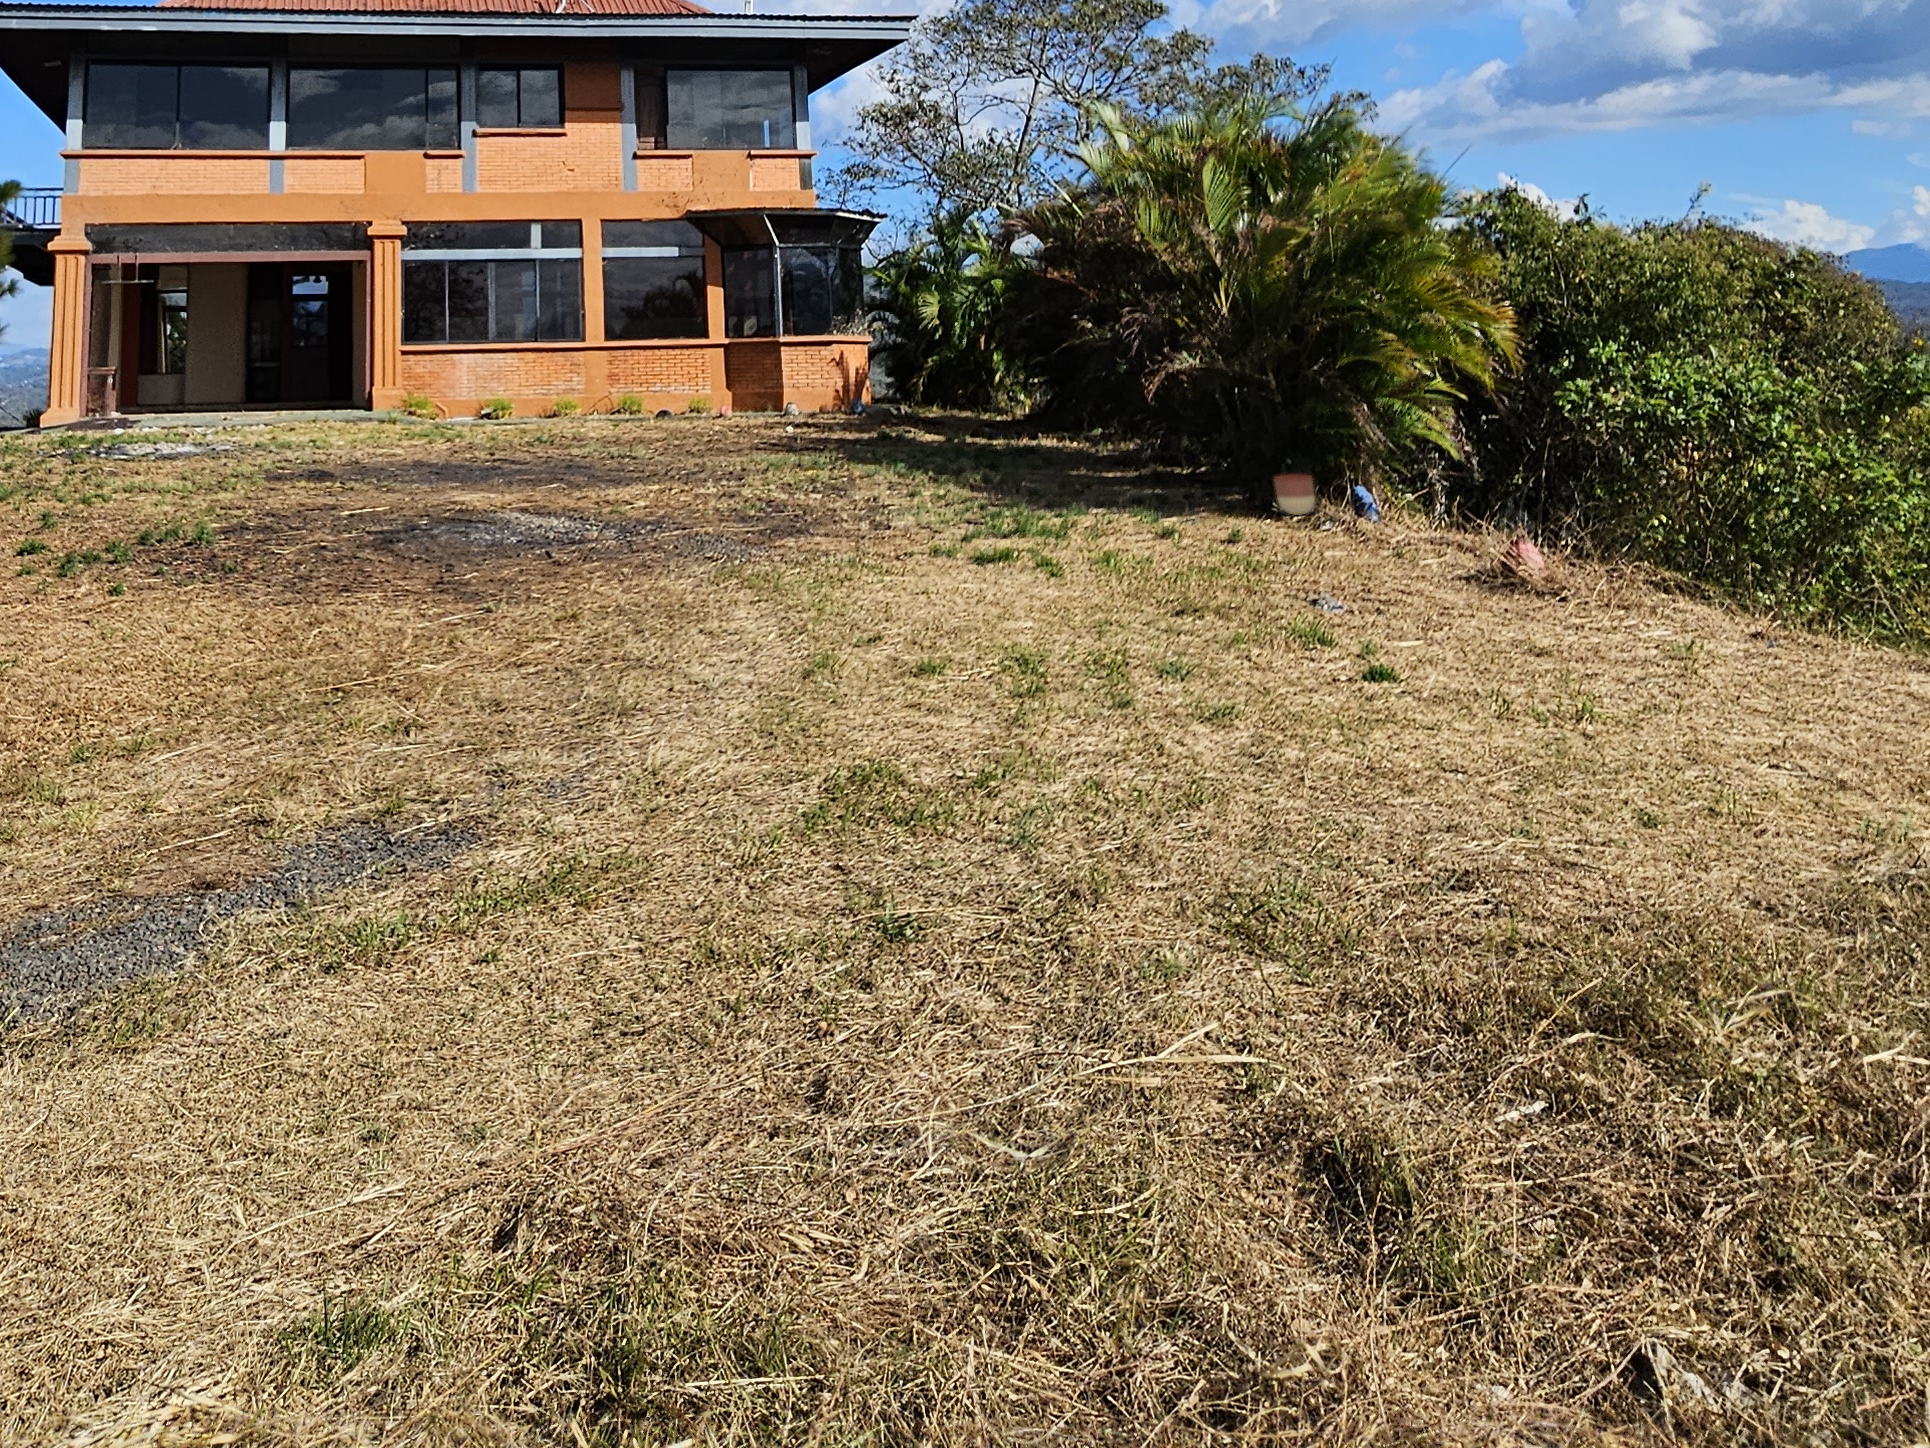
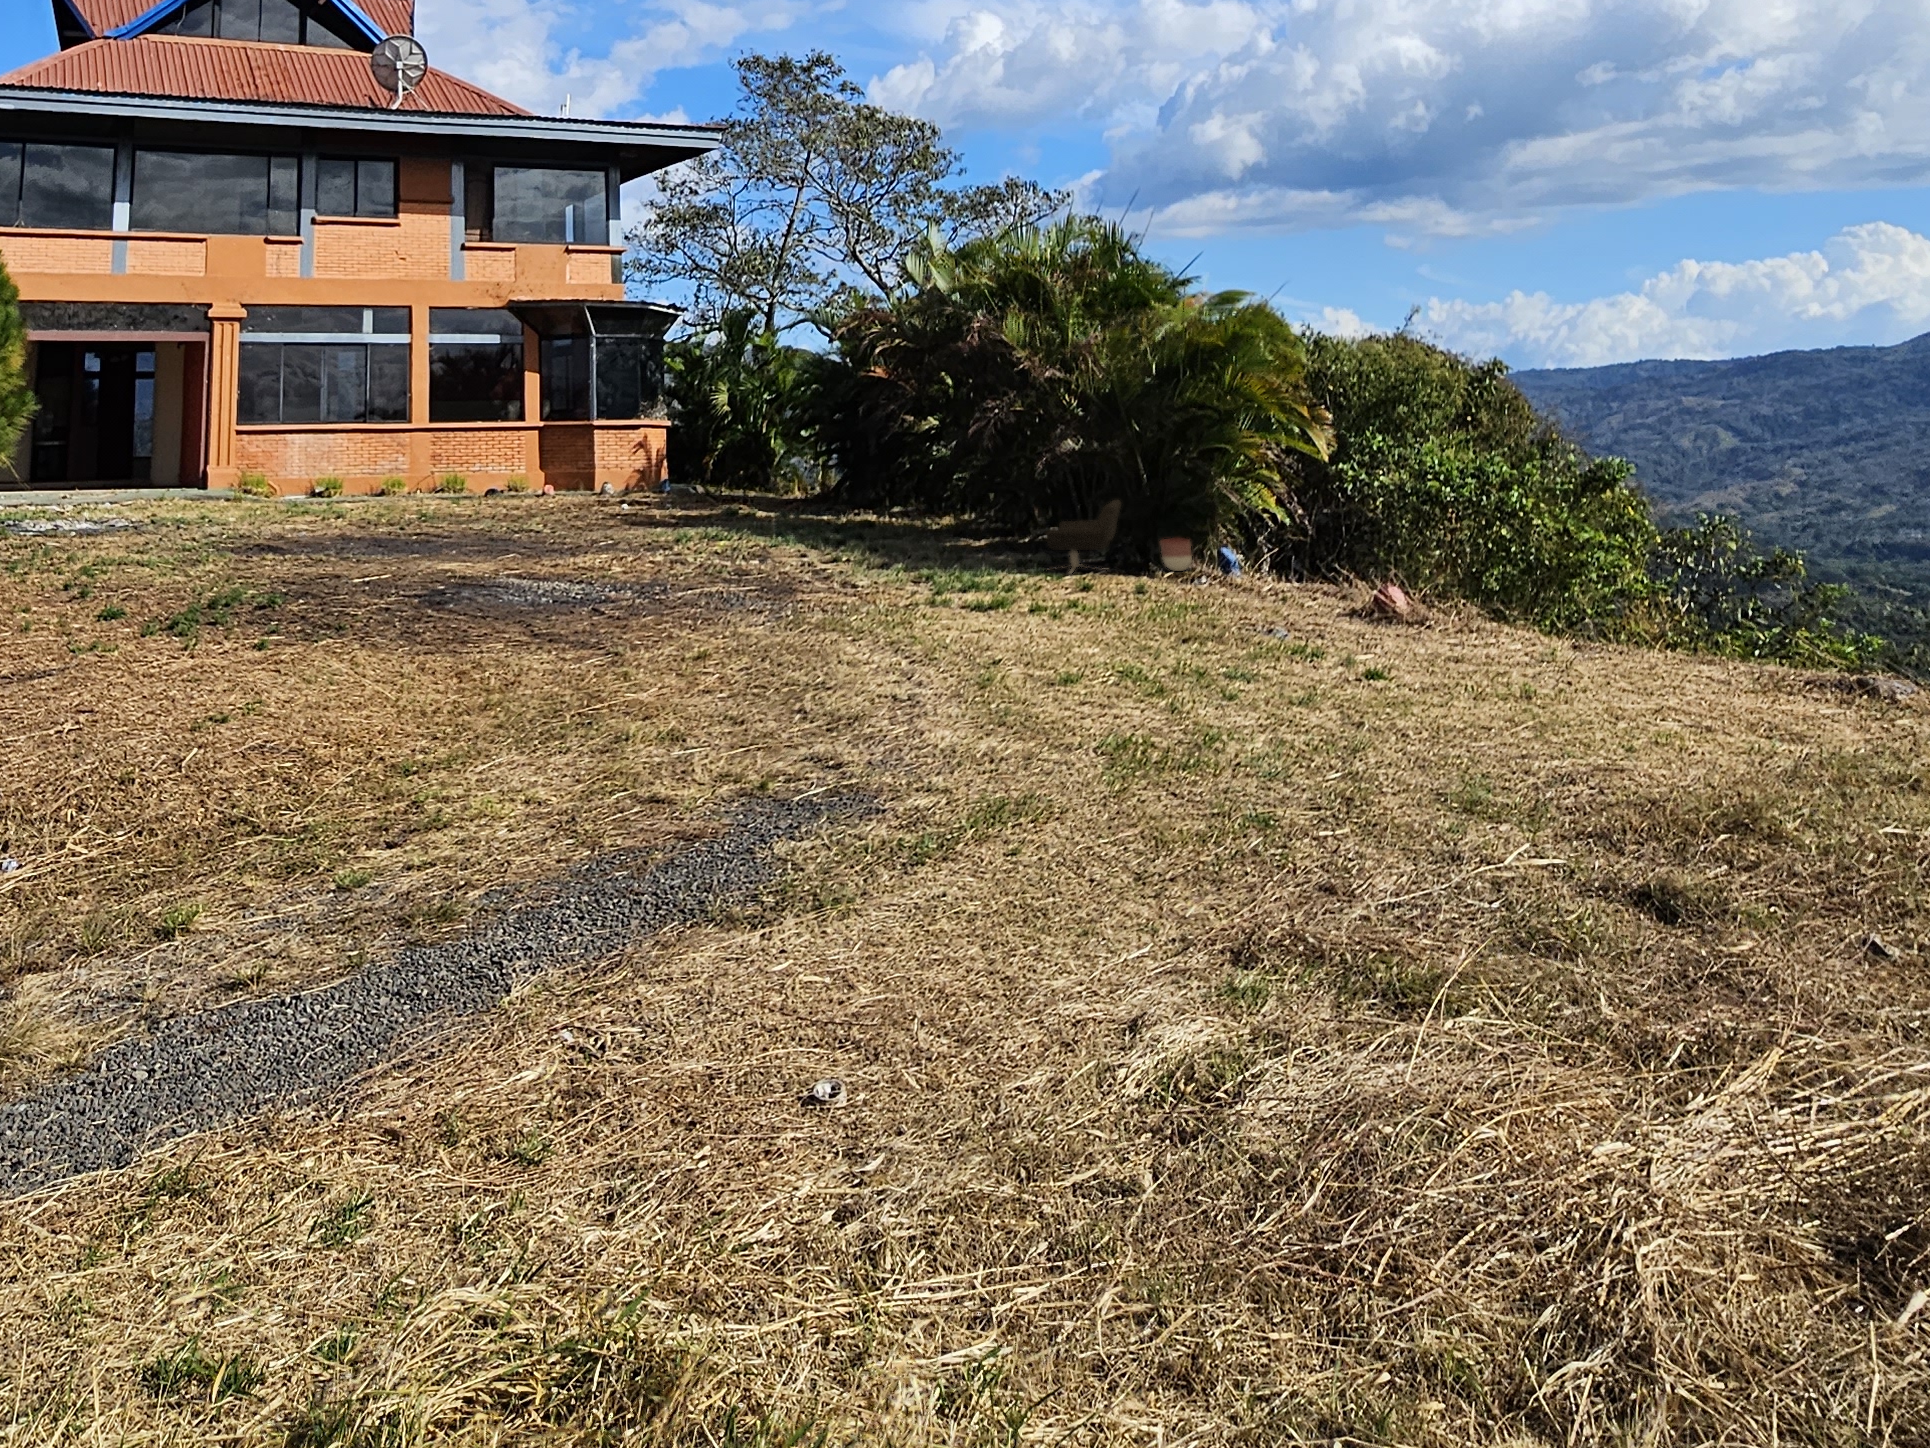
lounge chair: none [1132,426,1235,516] -> present [1045,500,1121,573]

